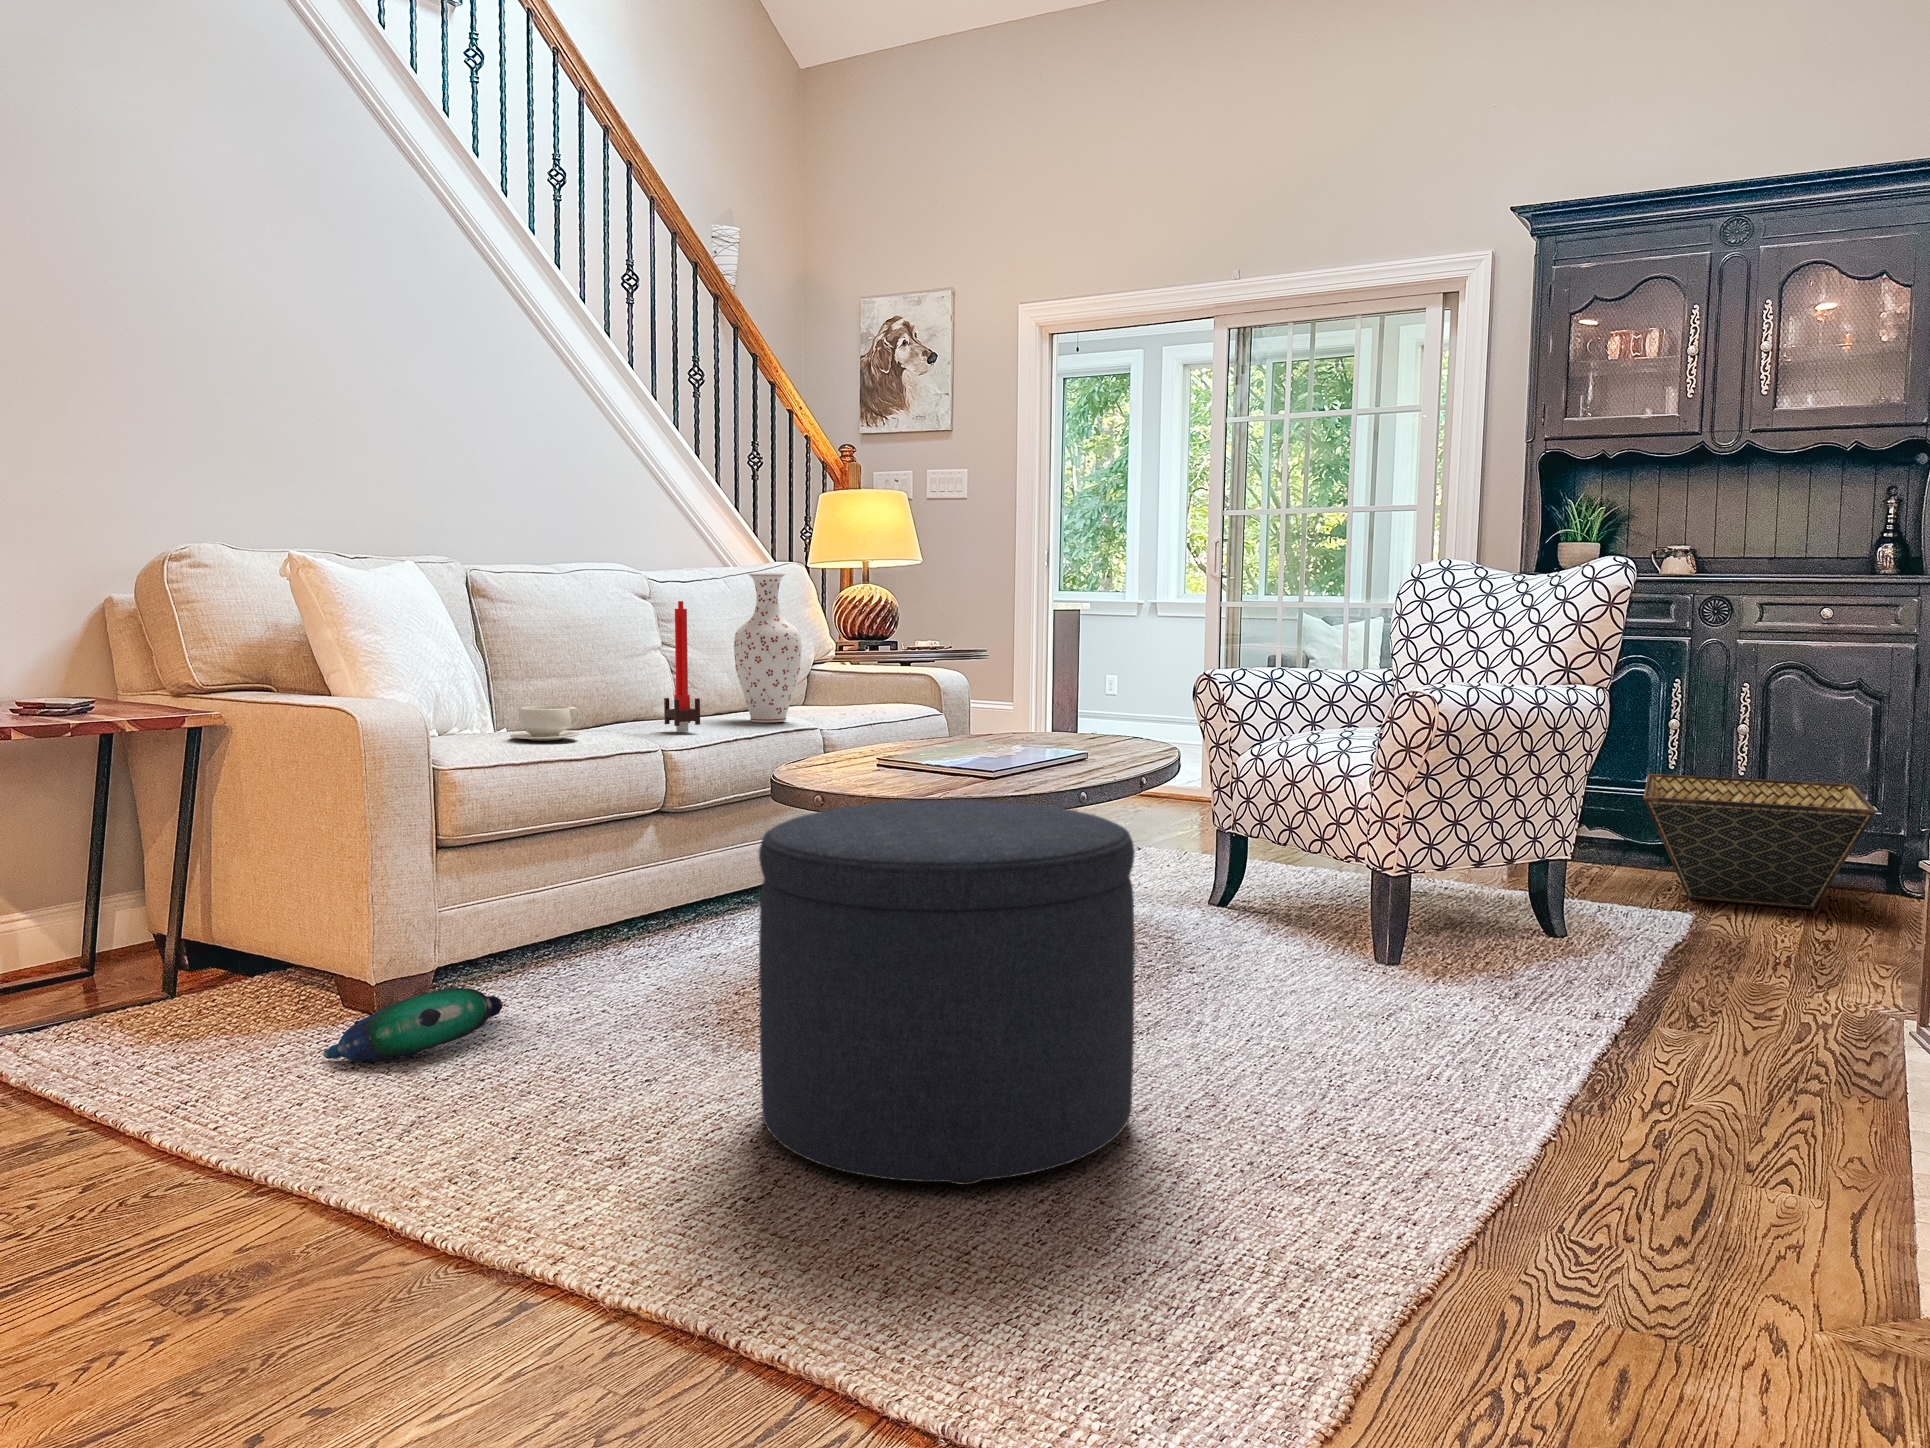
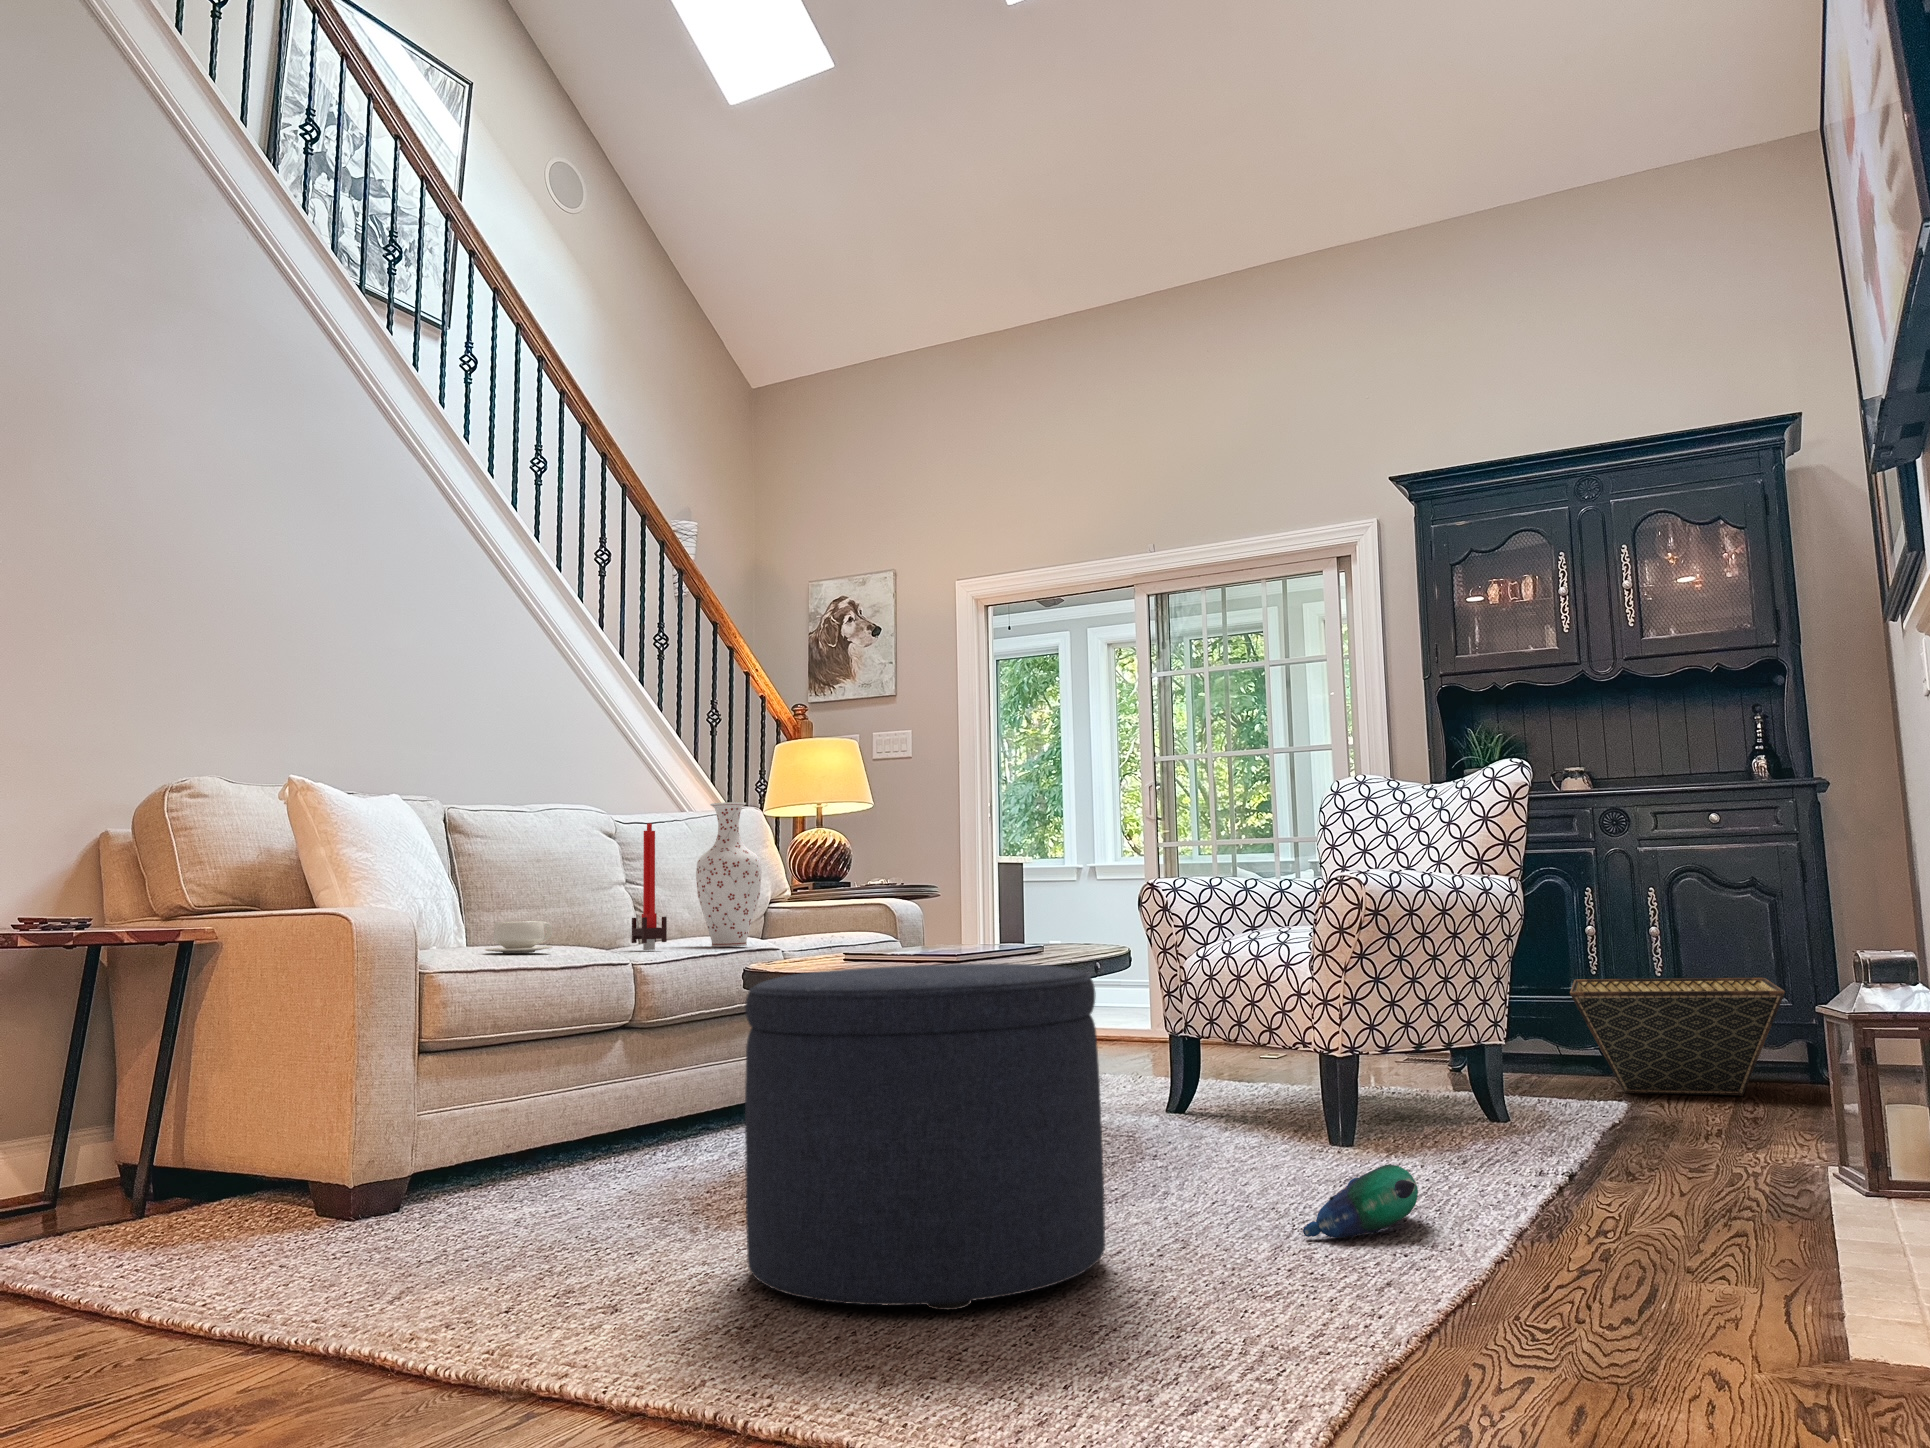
plush toy: present [324,988,503,1063] -> present [1303,1165,1418,1239]

